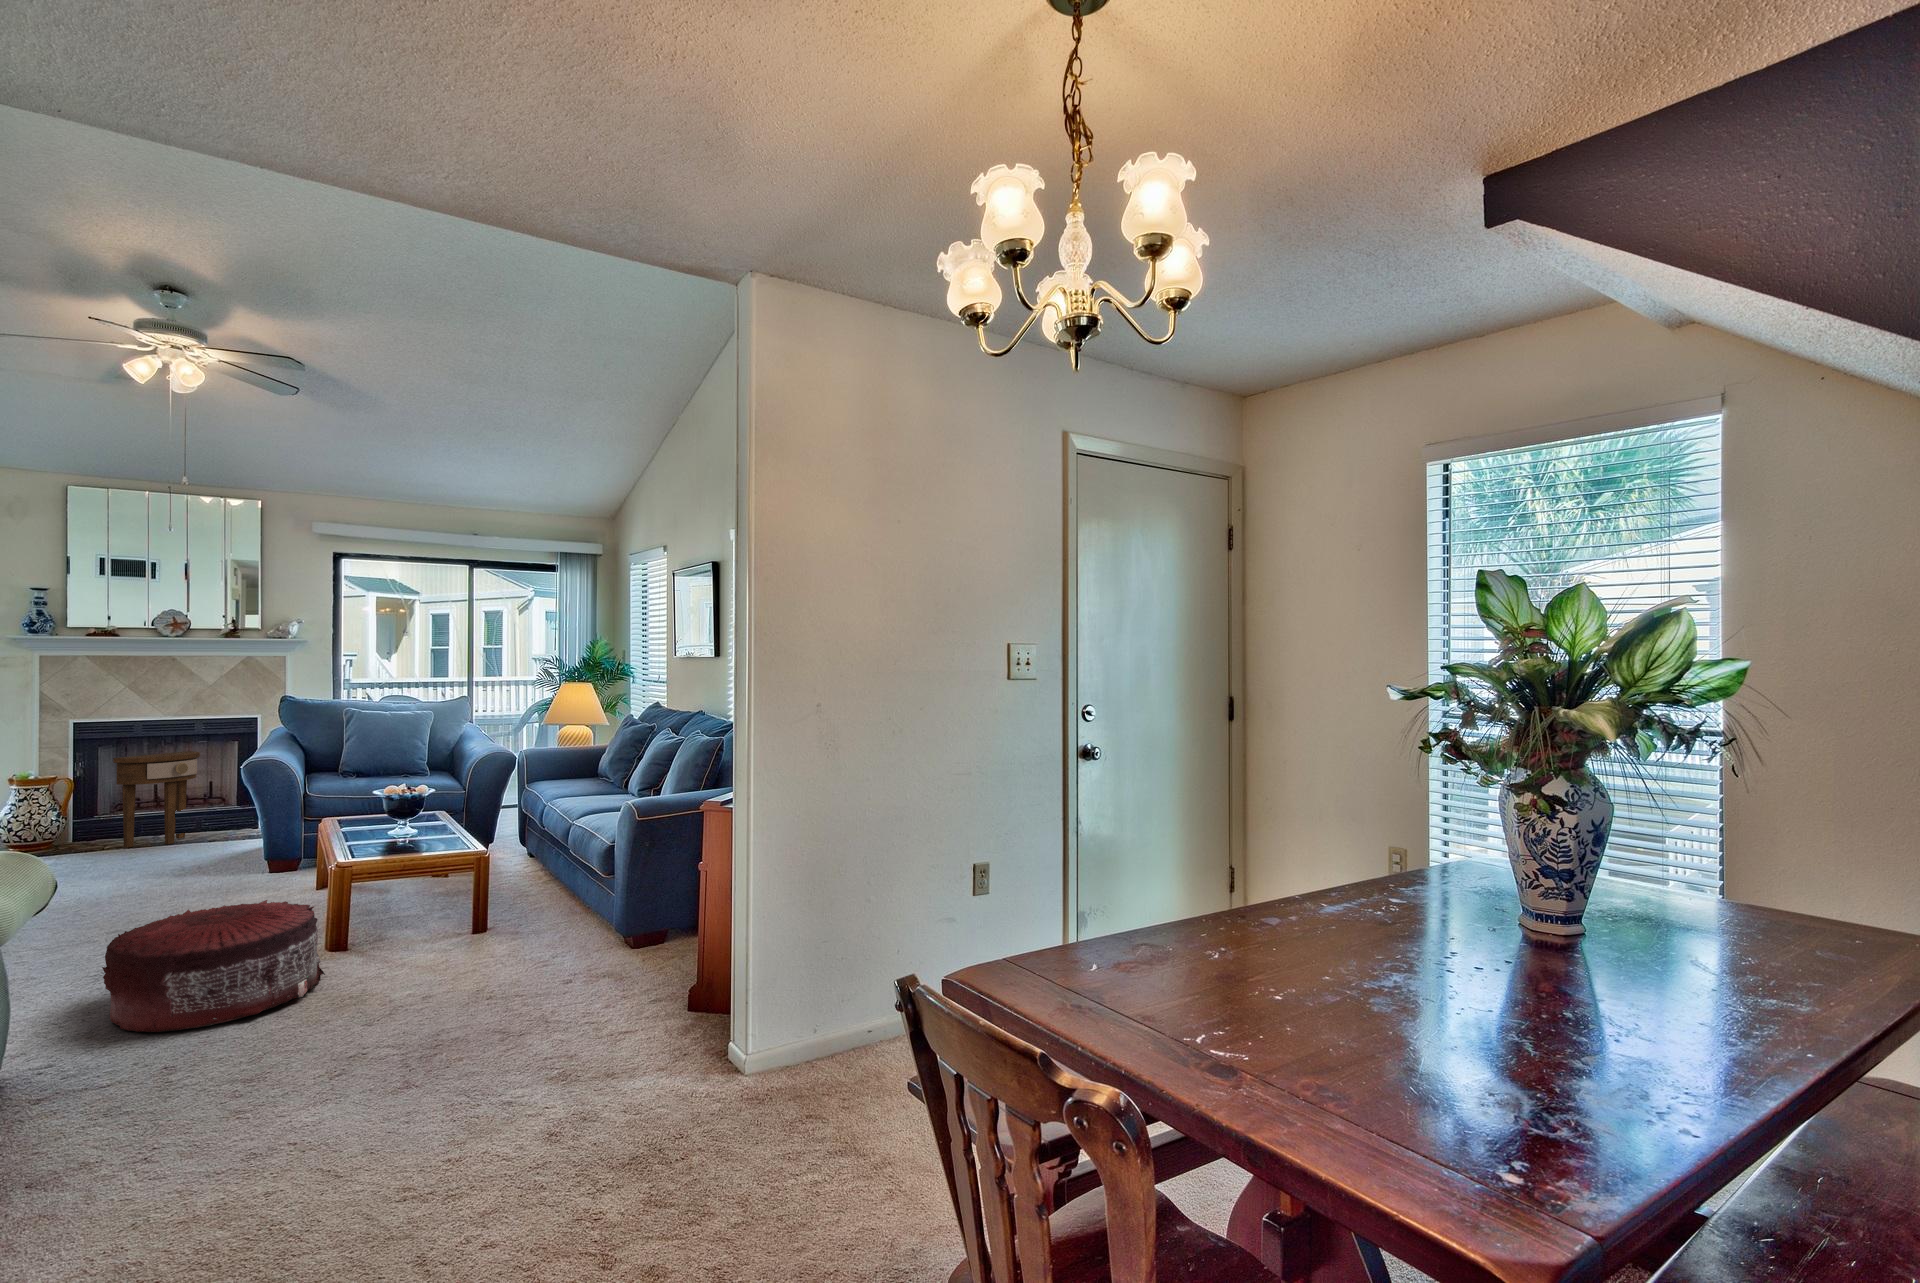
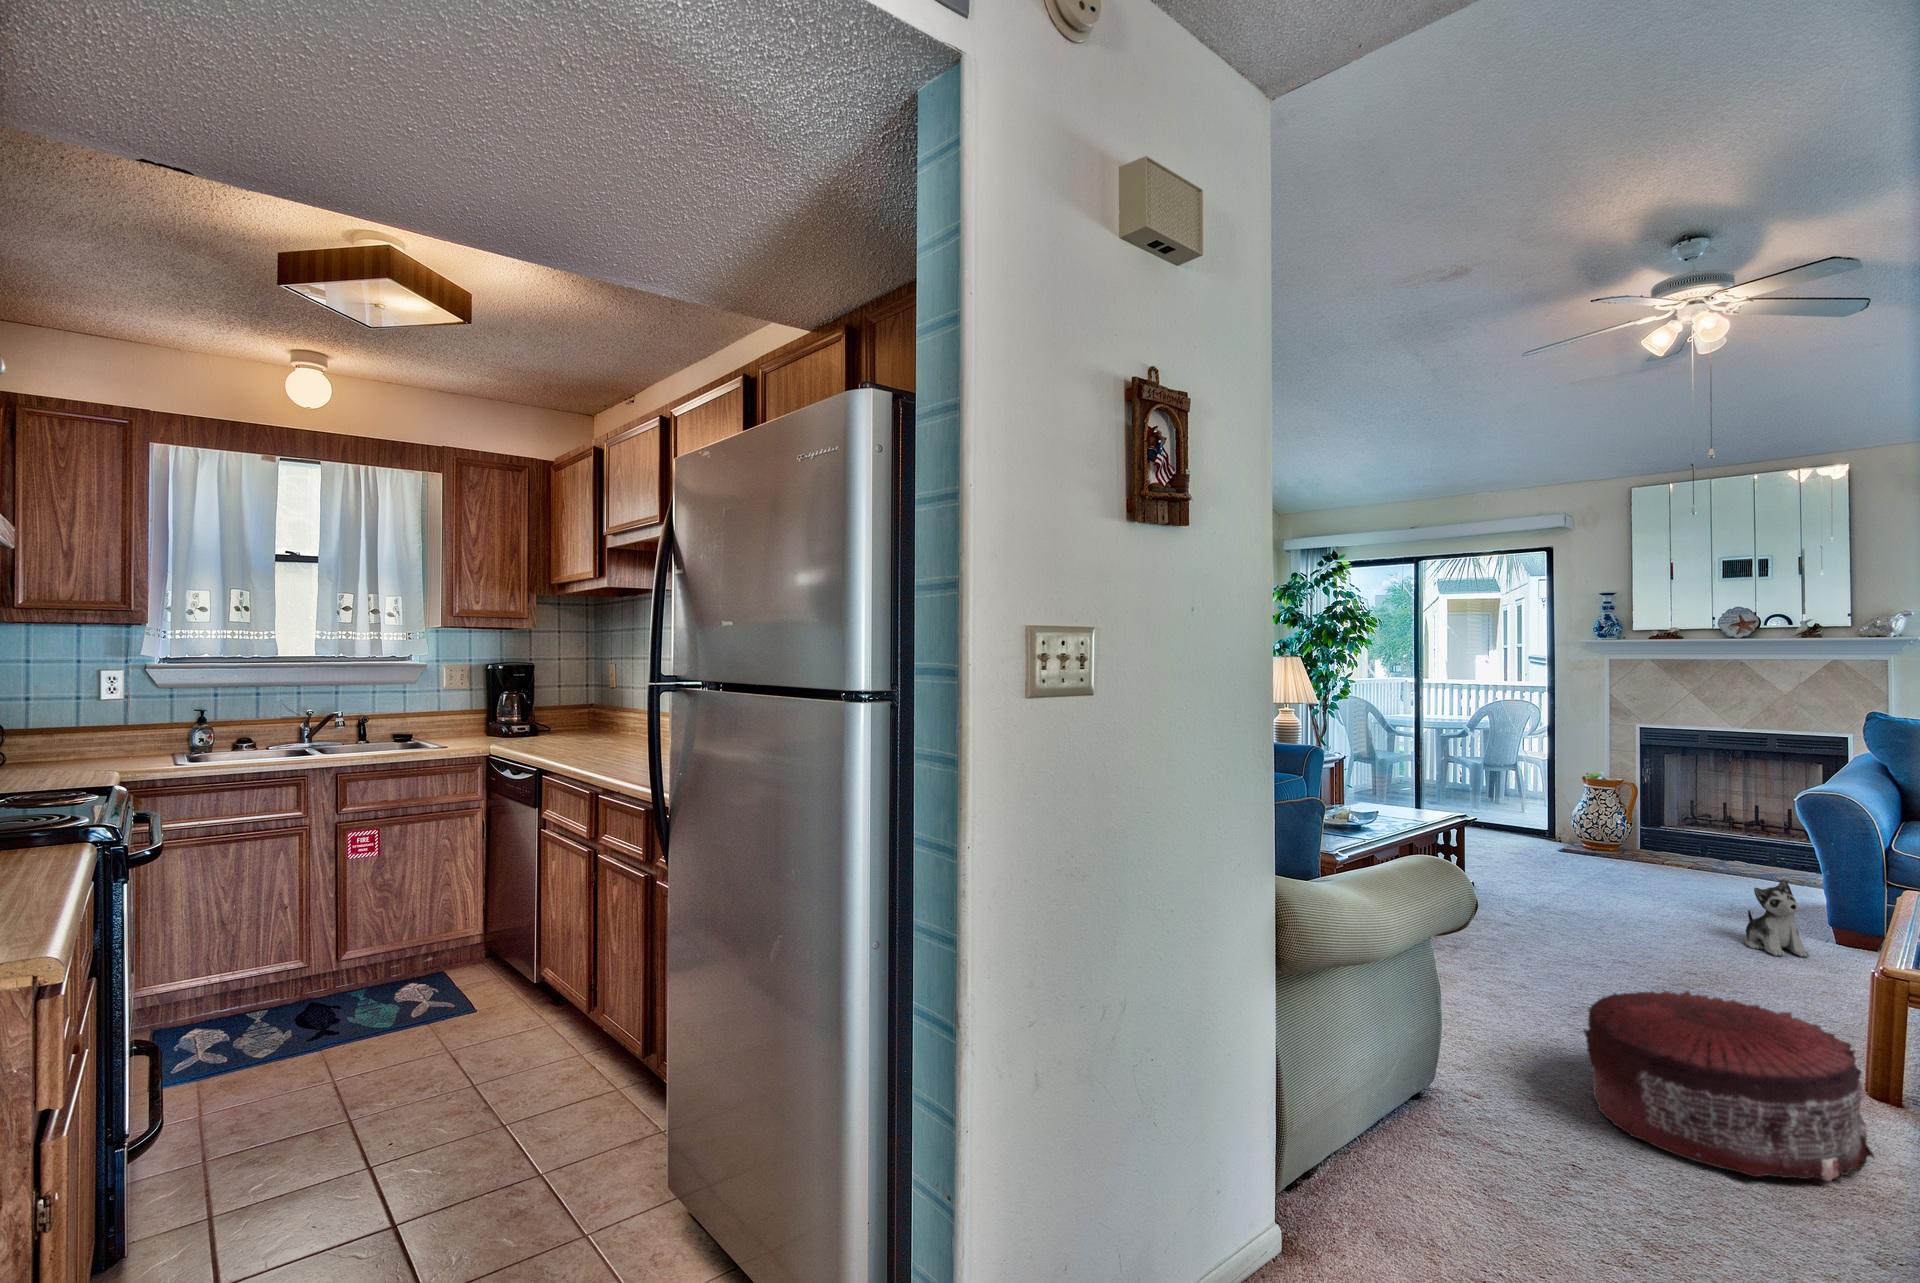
side table: present [113,751,200,848] -> none [1676,768,1771,874]
plush toy: none [196,827,249,890] -> present [1744,879,1810,957]

